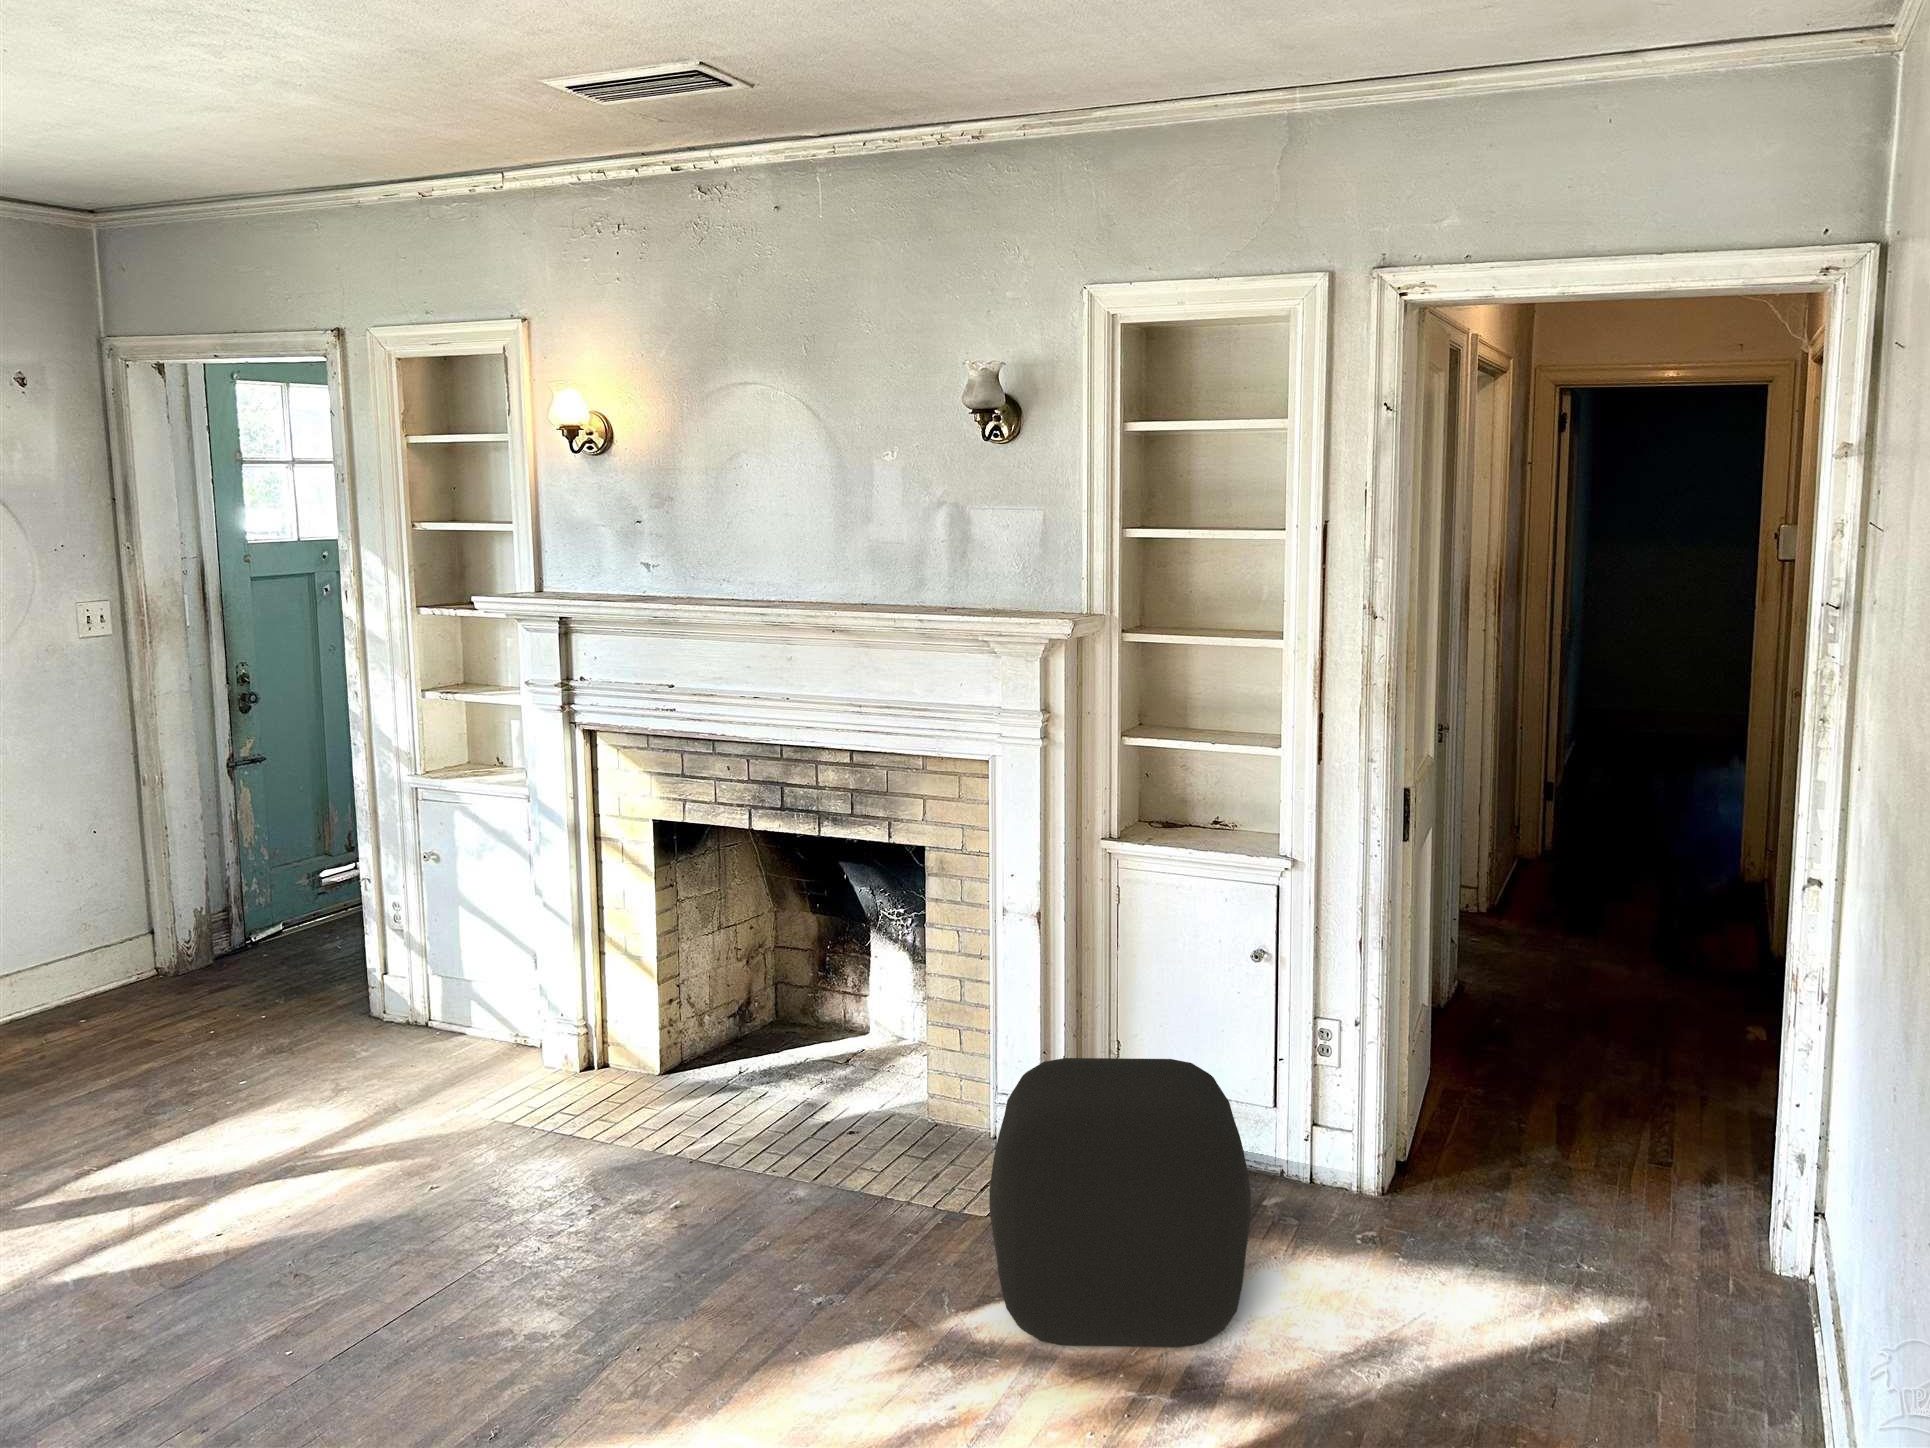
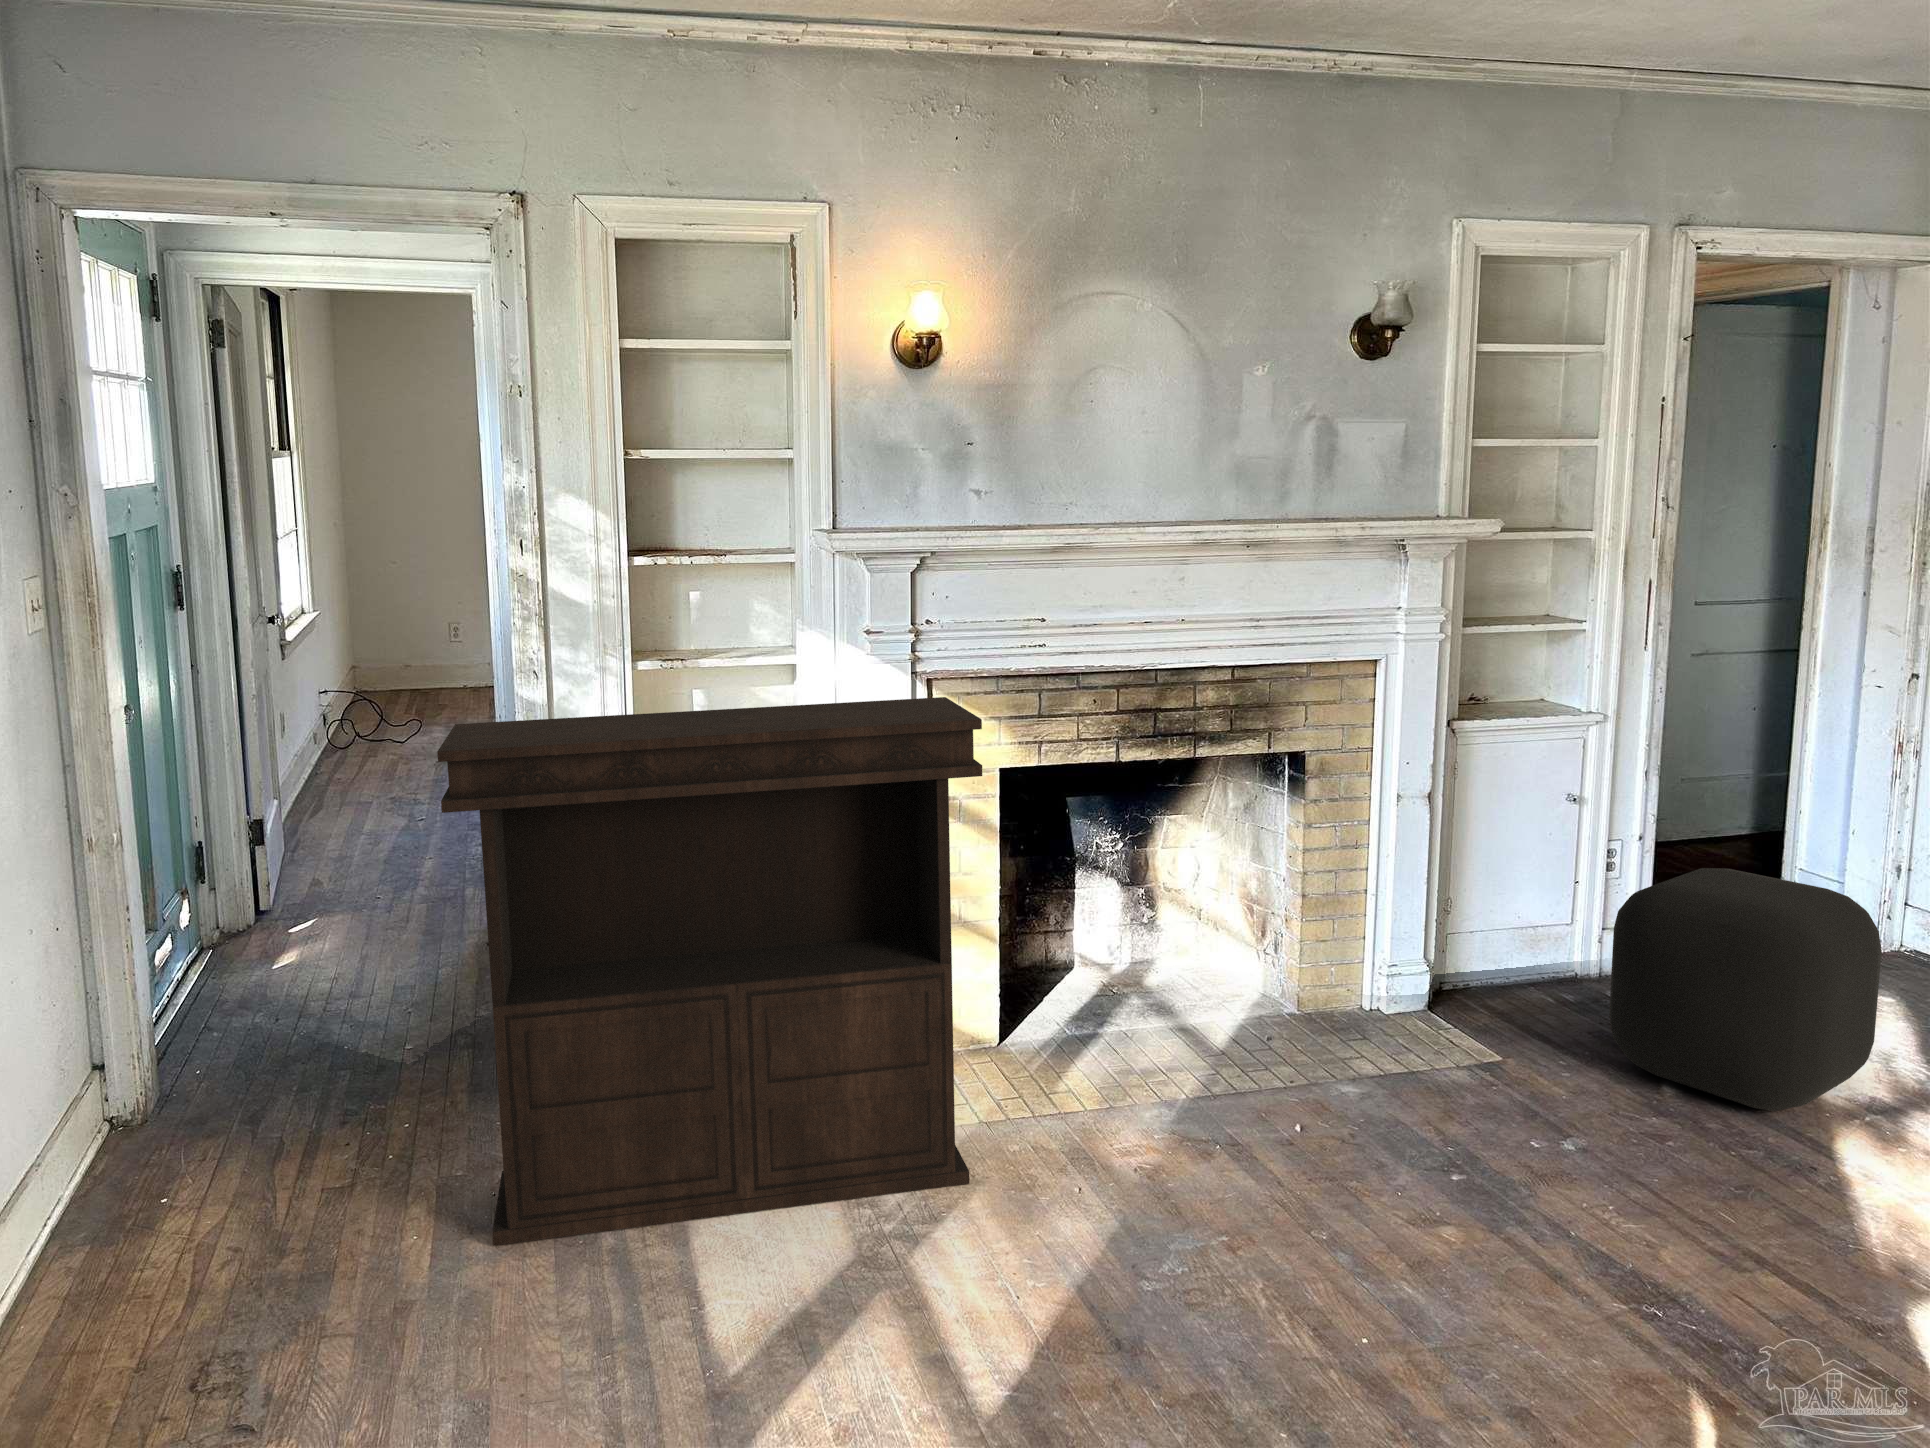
console table: none [110,719,486,1147] -> present [437,697,982,1245]

